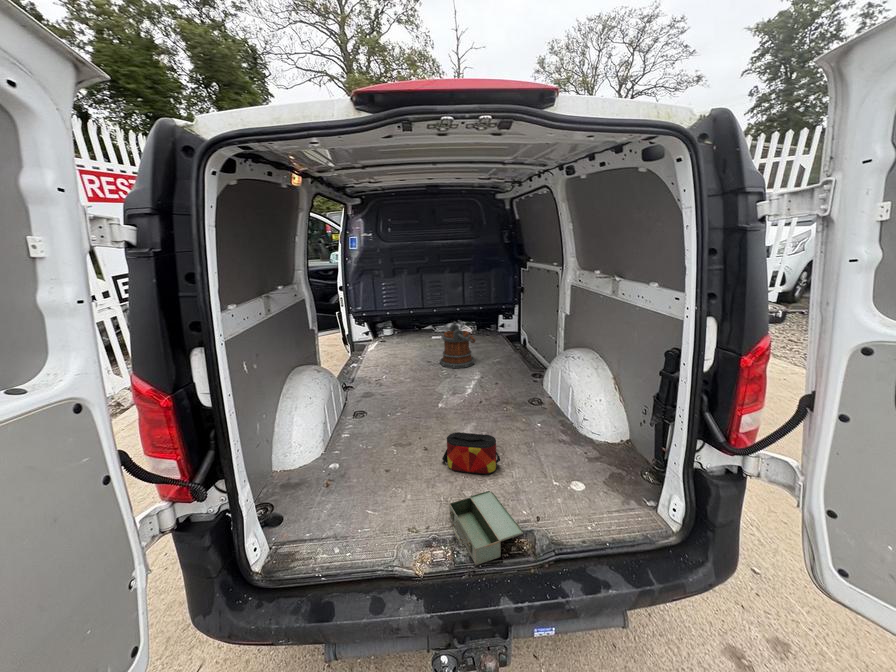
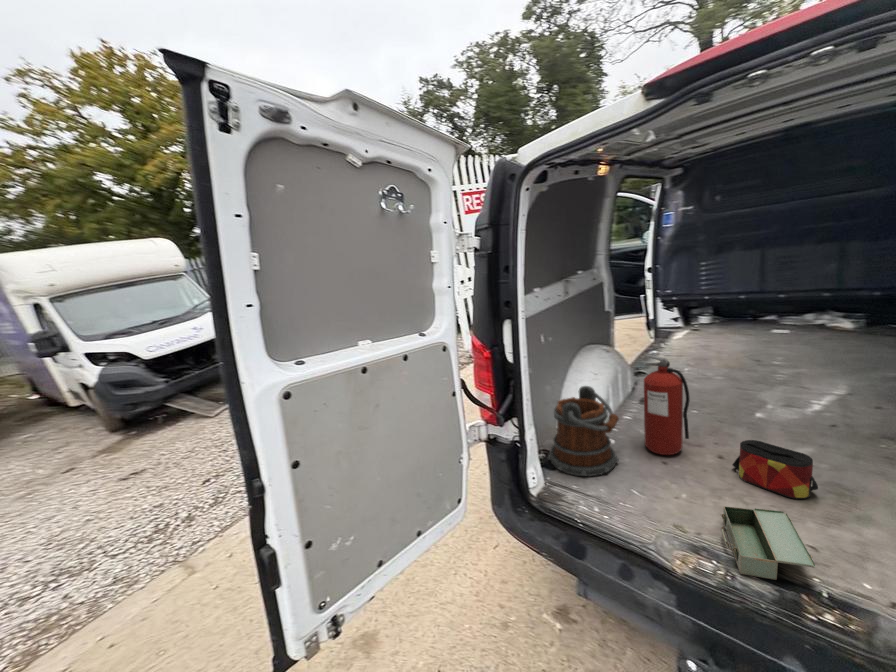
bucket: present [439,324,475,369] -> present [548,386,619,476]
fire extinguisher: none [360,370,406,467] -> present [644,354,690,455]

